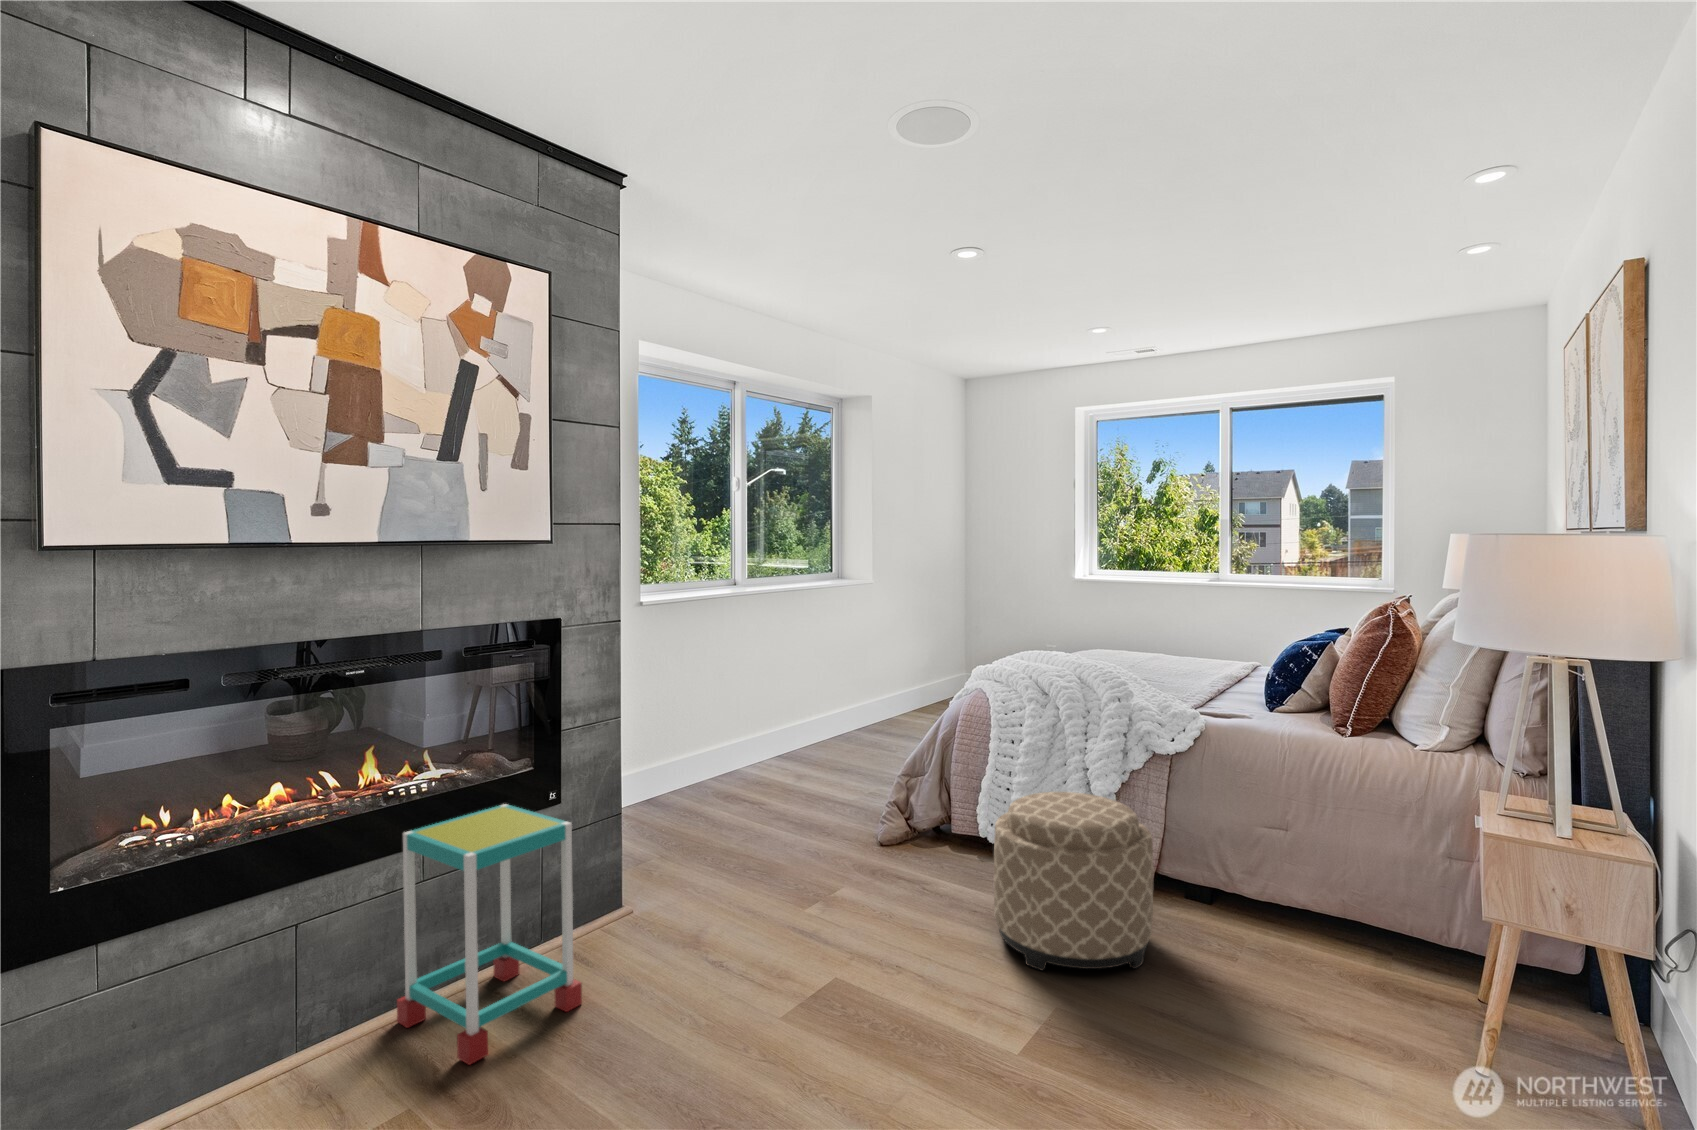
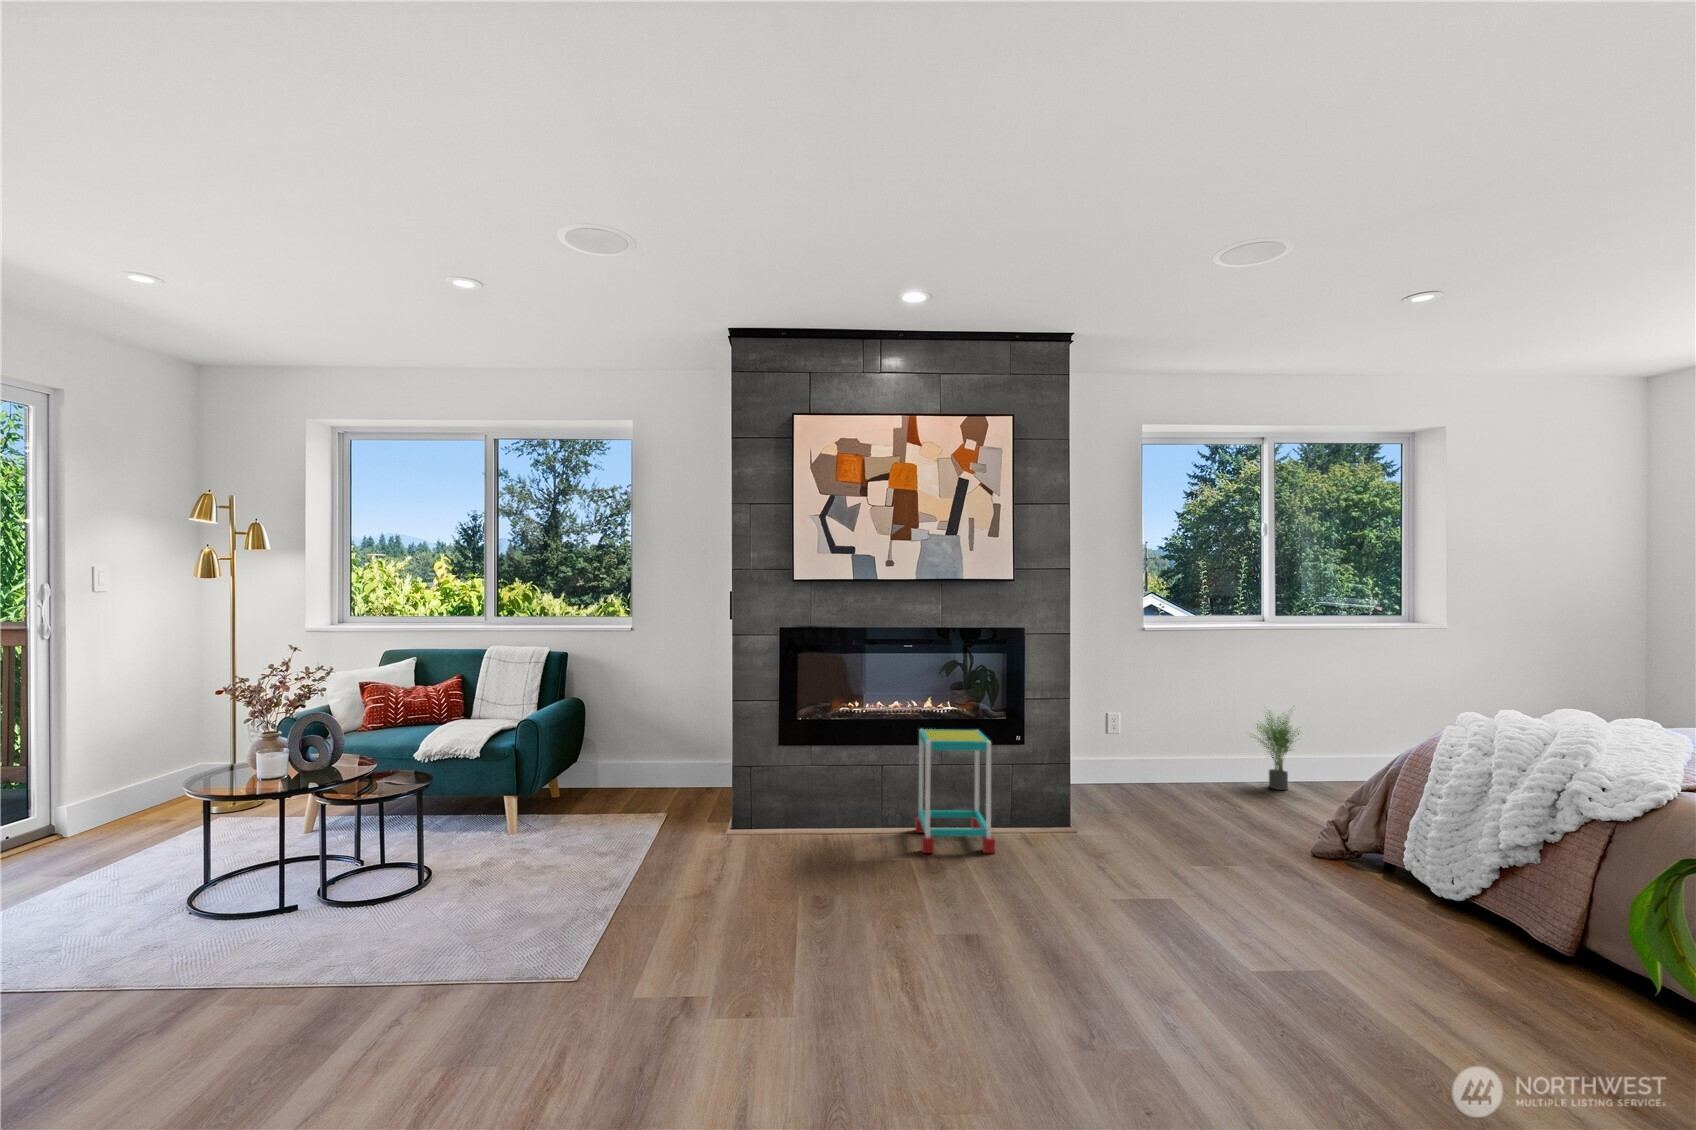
potted plant: none [728,676,788,776] -> present [1254,712,1300,790]
ottoman: present [994,792,1153,971] -> none [1307,813,1493,999]

